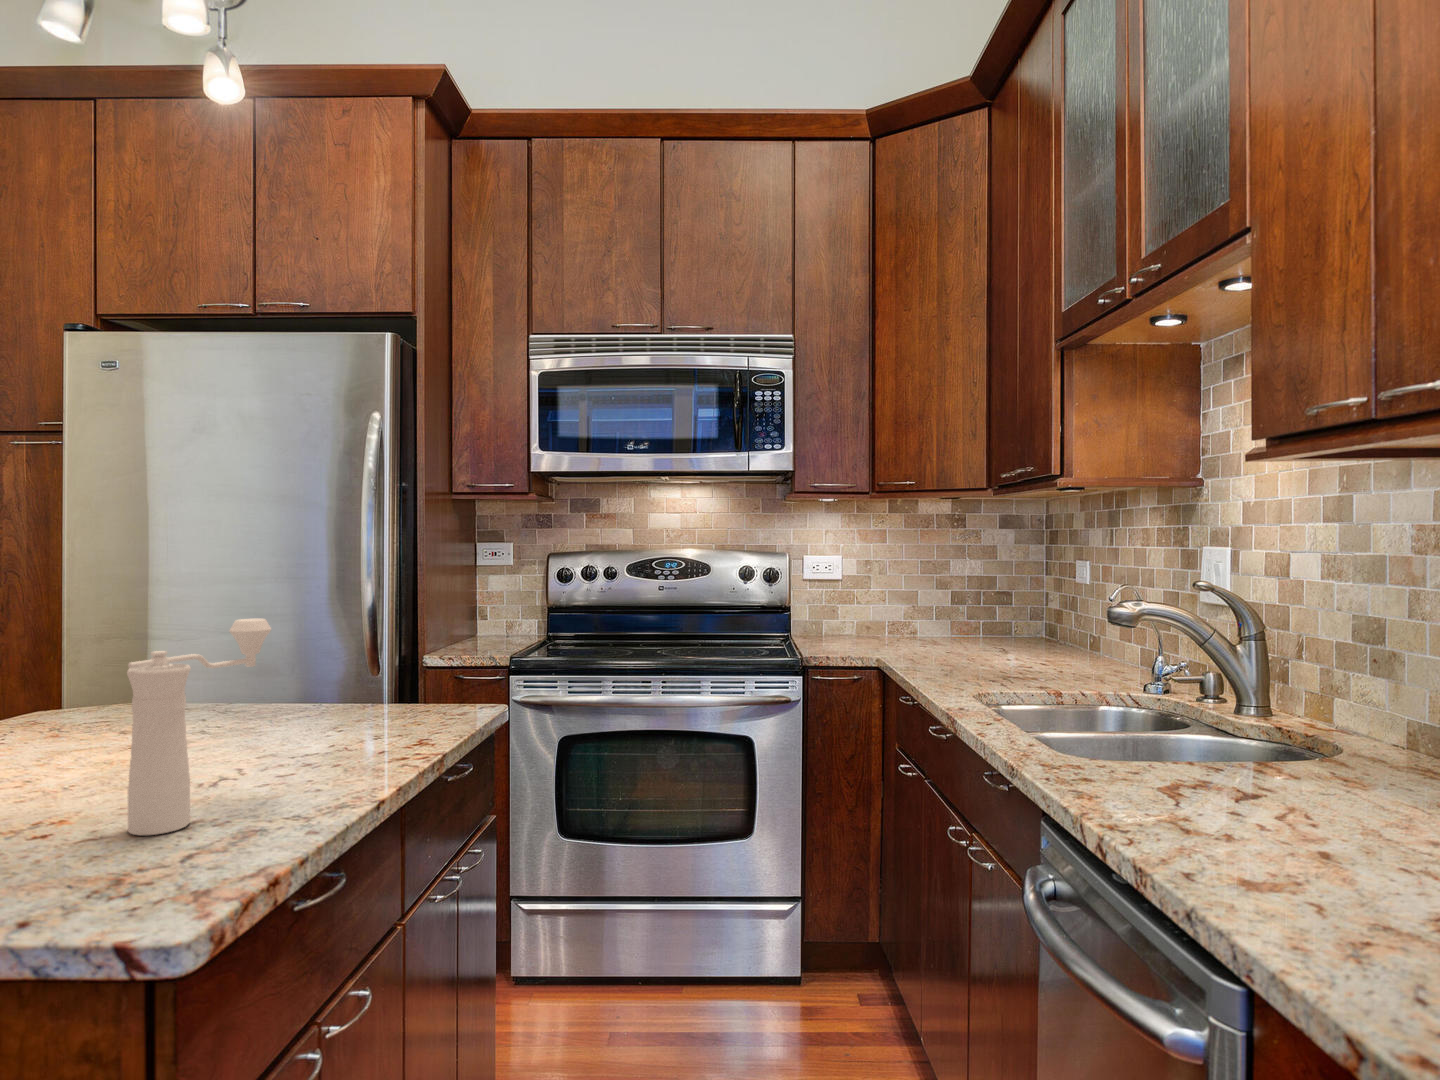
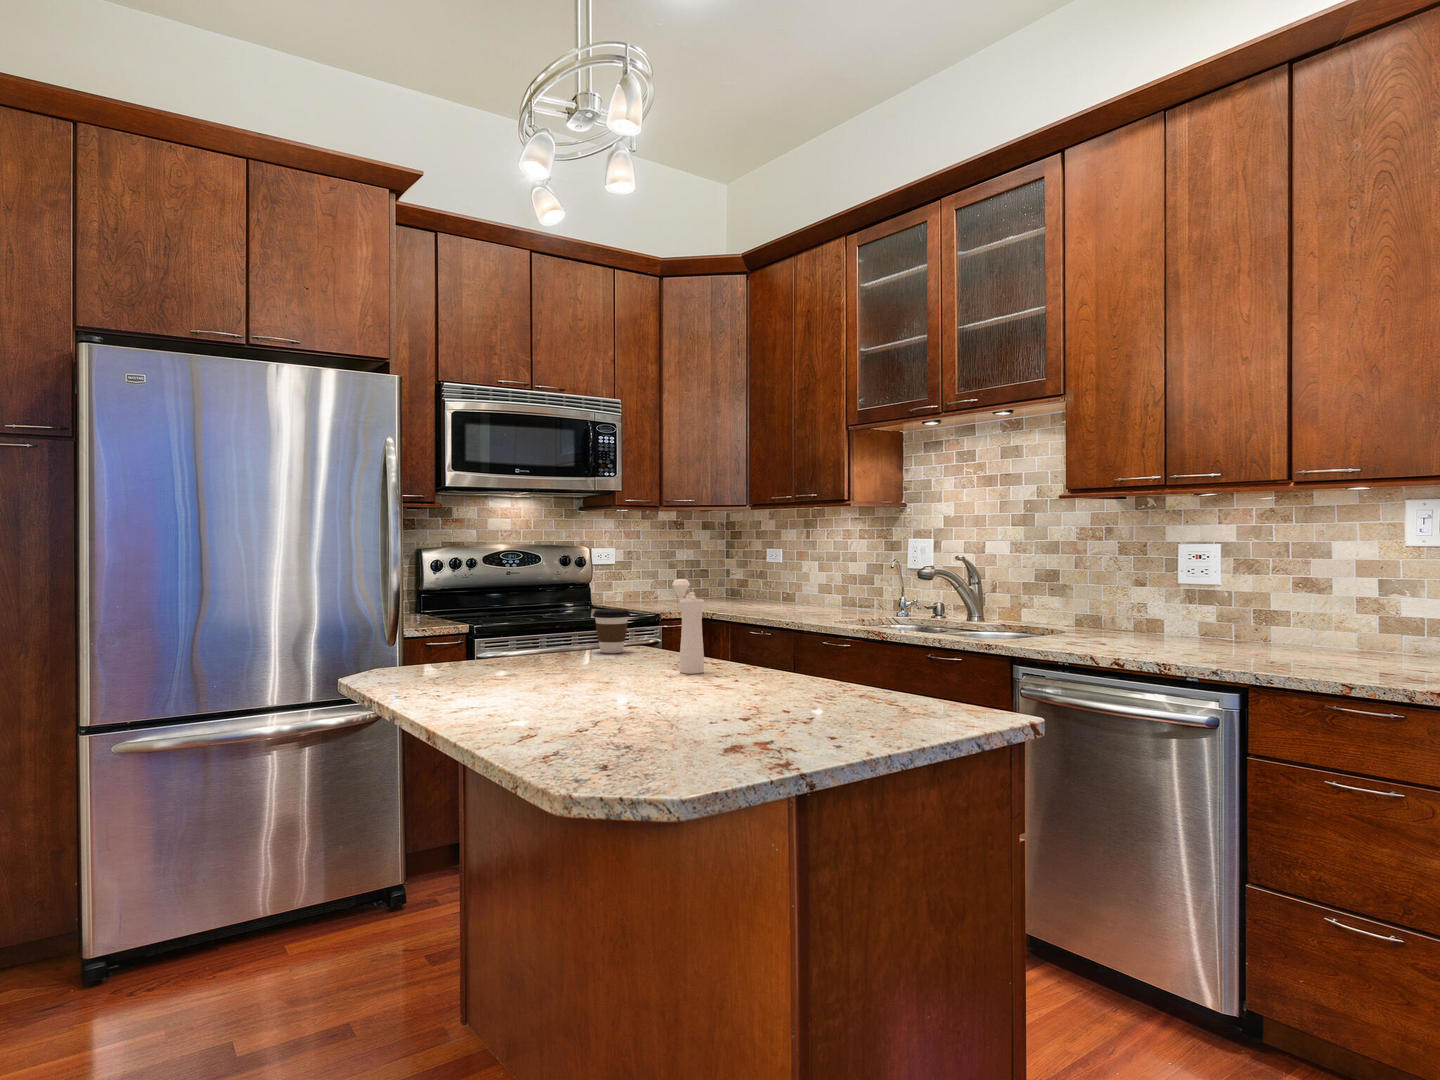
coffee cup: none [332,659,404,741] -> present [593,609,630,653]

